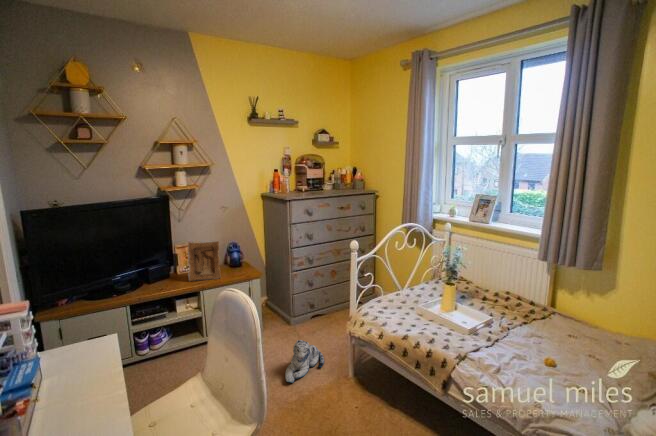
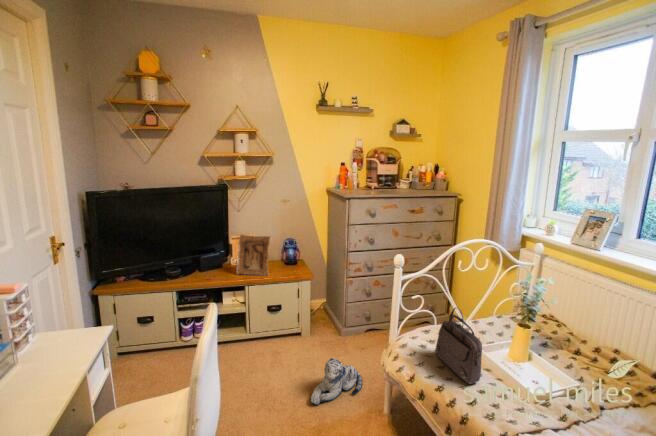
handbag: none [391,275,431,331] -> present [435,308,482,384]

